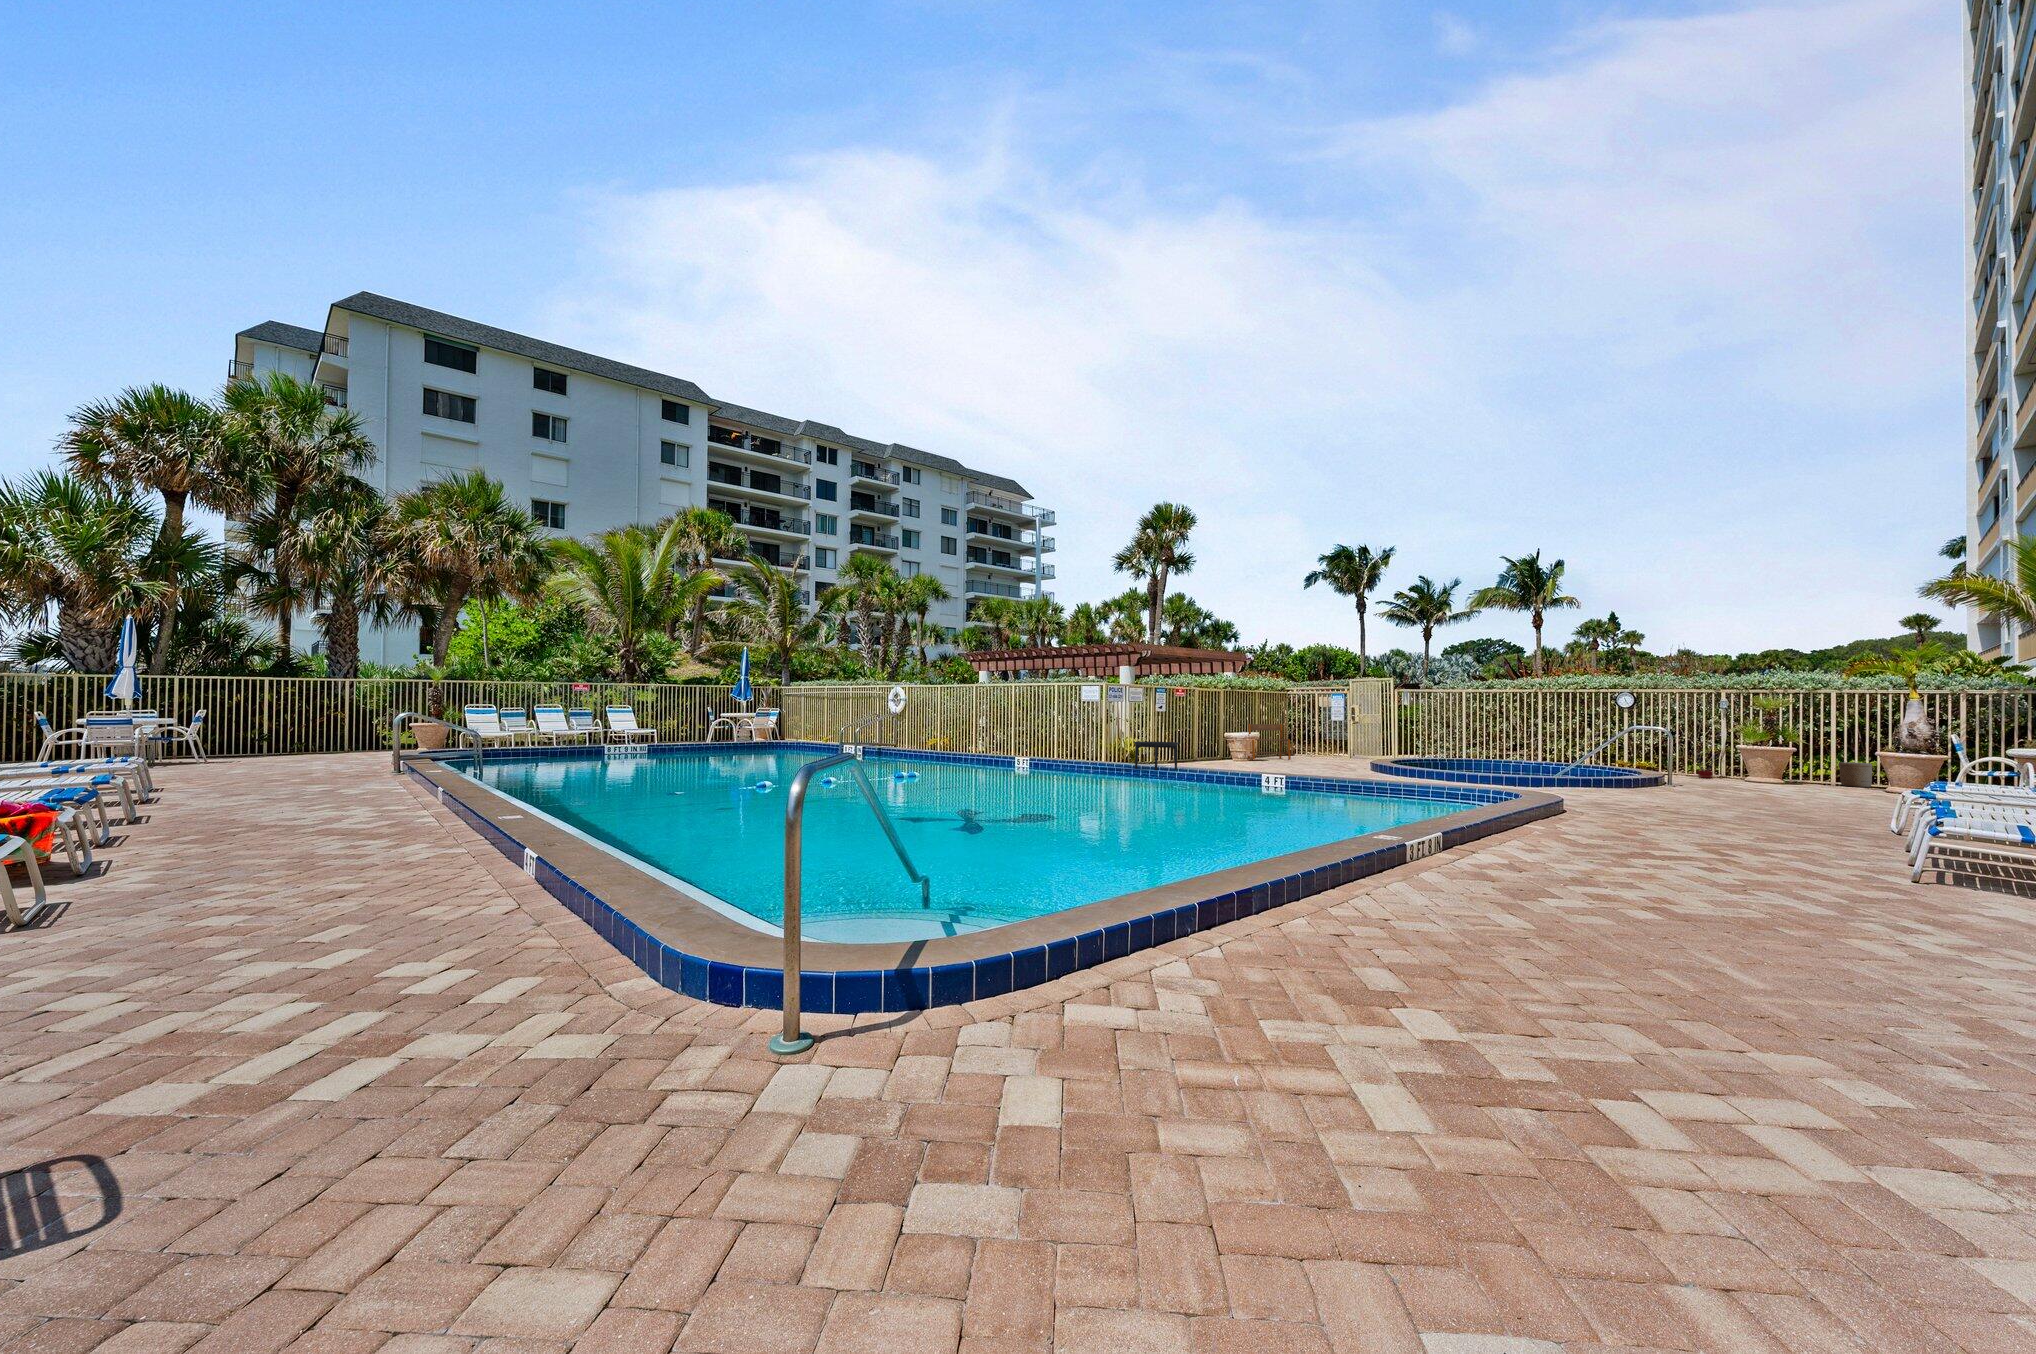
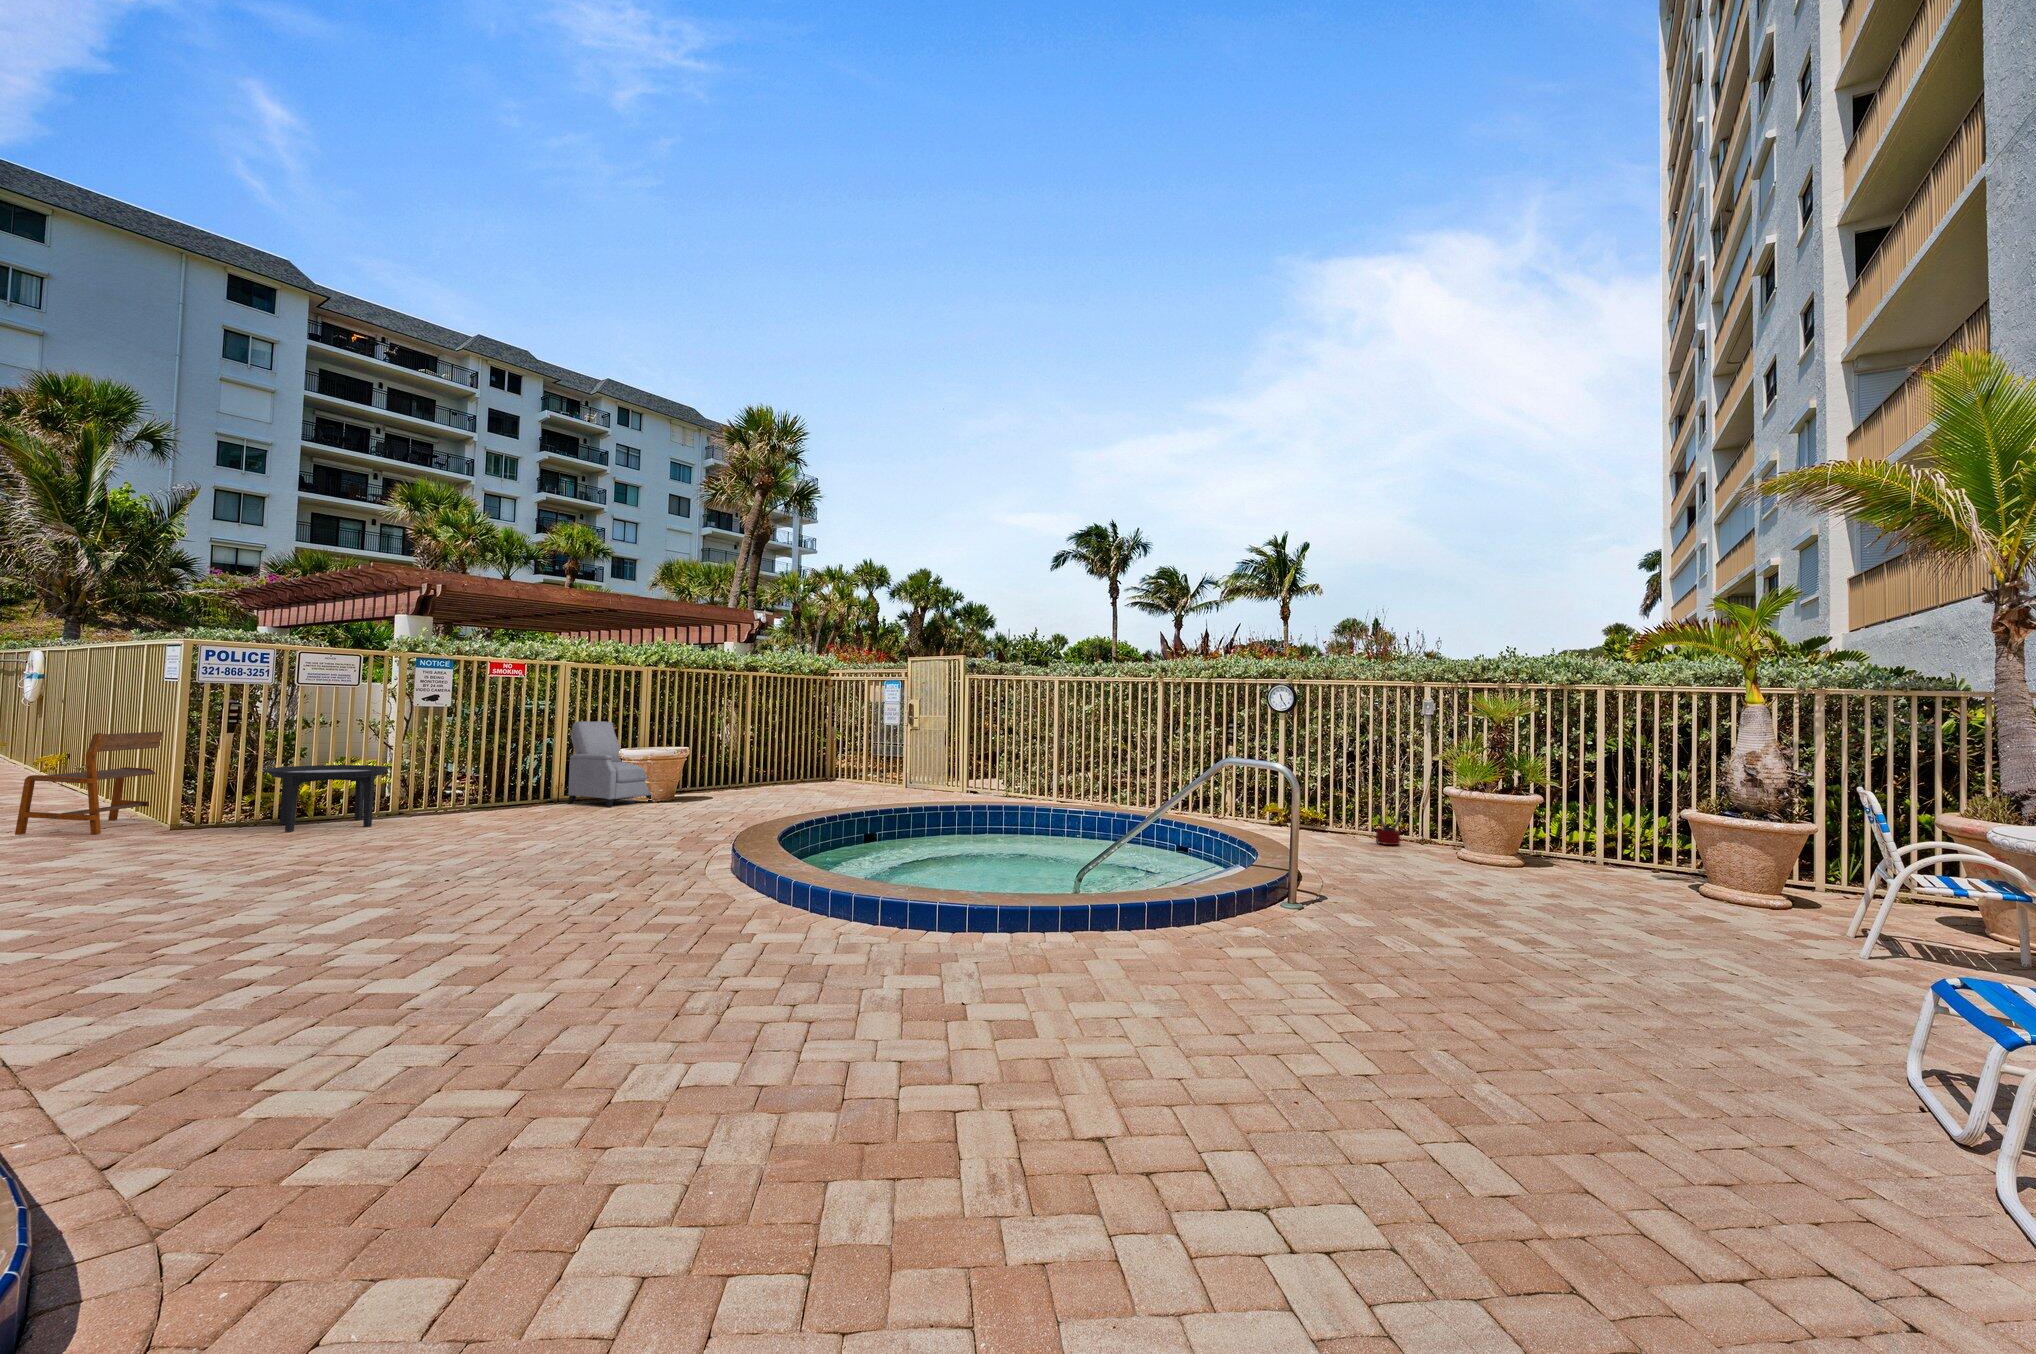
chair: none [1207,720,1250,765] -> present [567,721,653,807]
bench: present [1248,724,1291,760] -> present [15,732,162,835]
woven basket: present [1839,762,1872,787] -> none [1611,826,1672,880]

